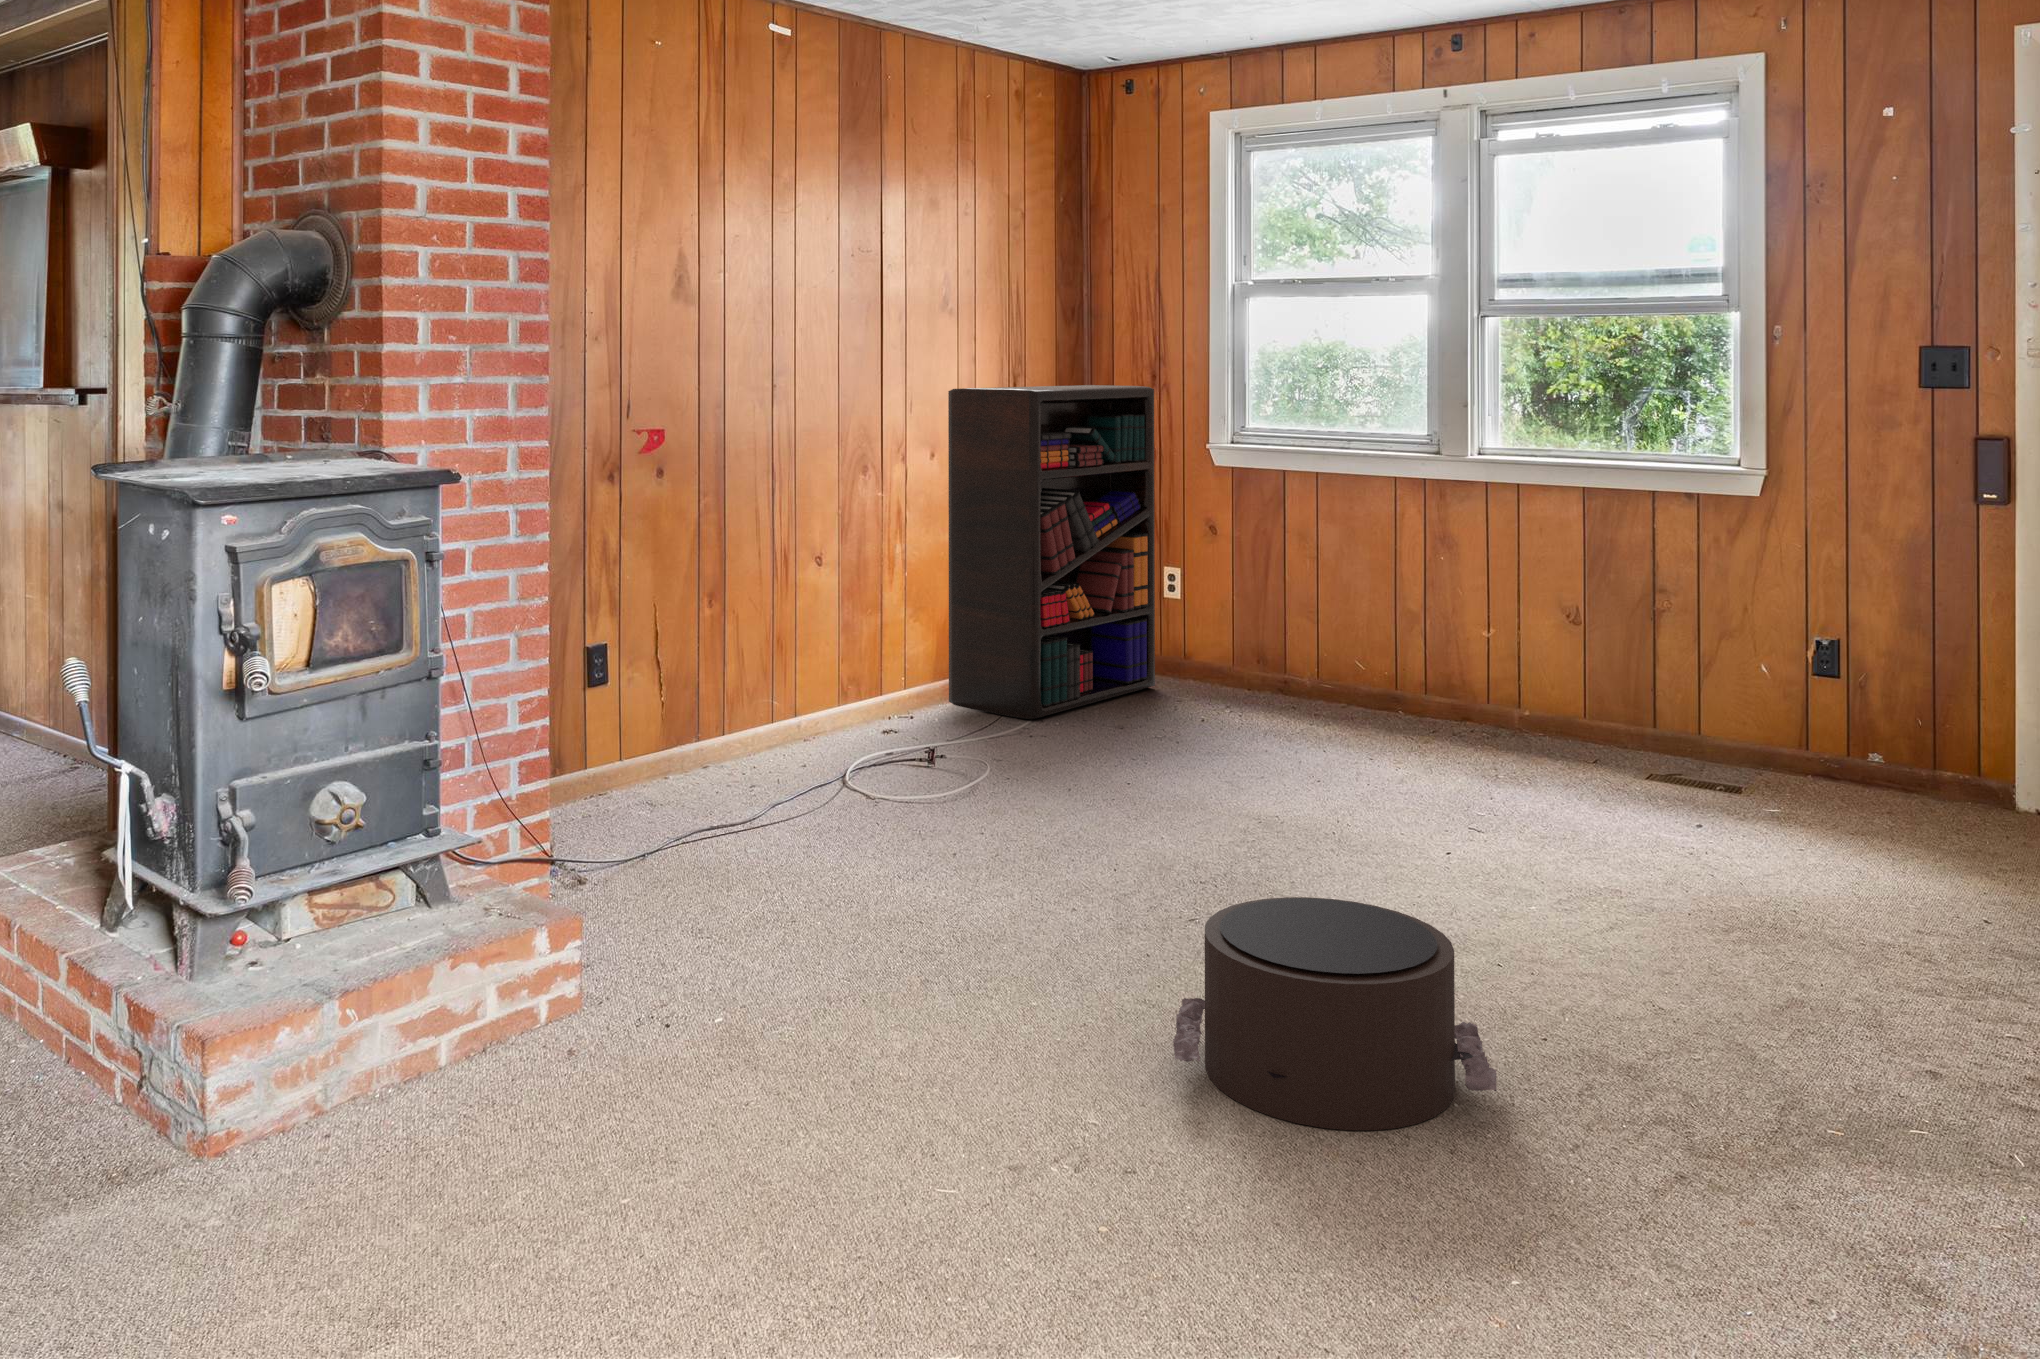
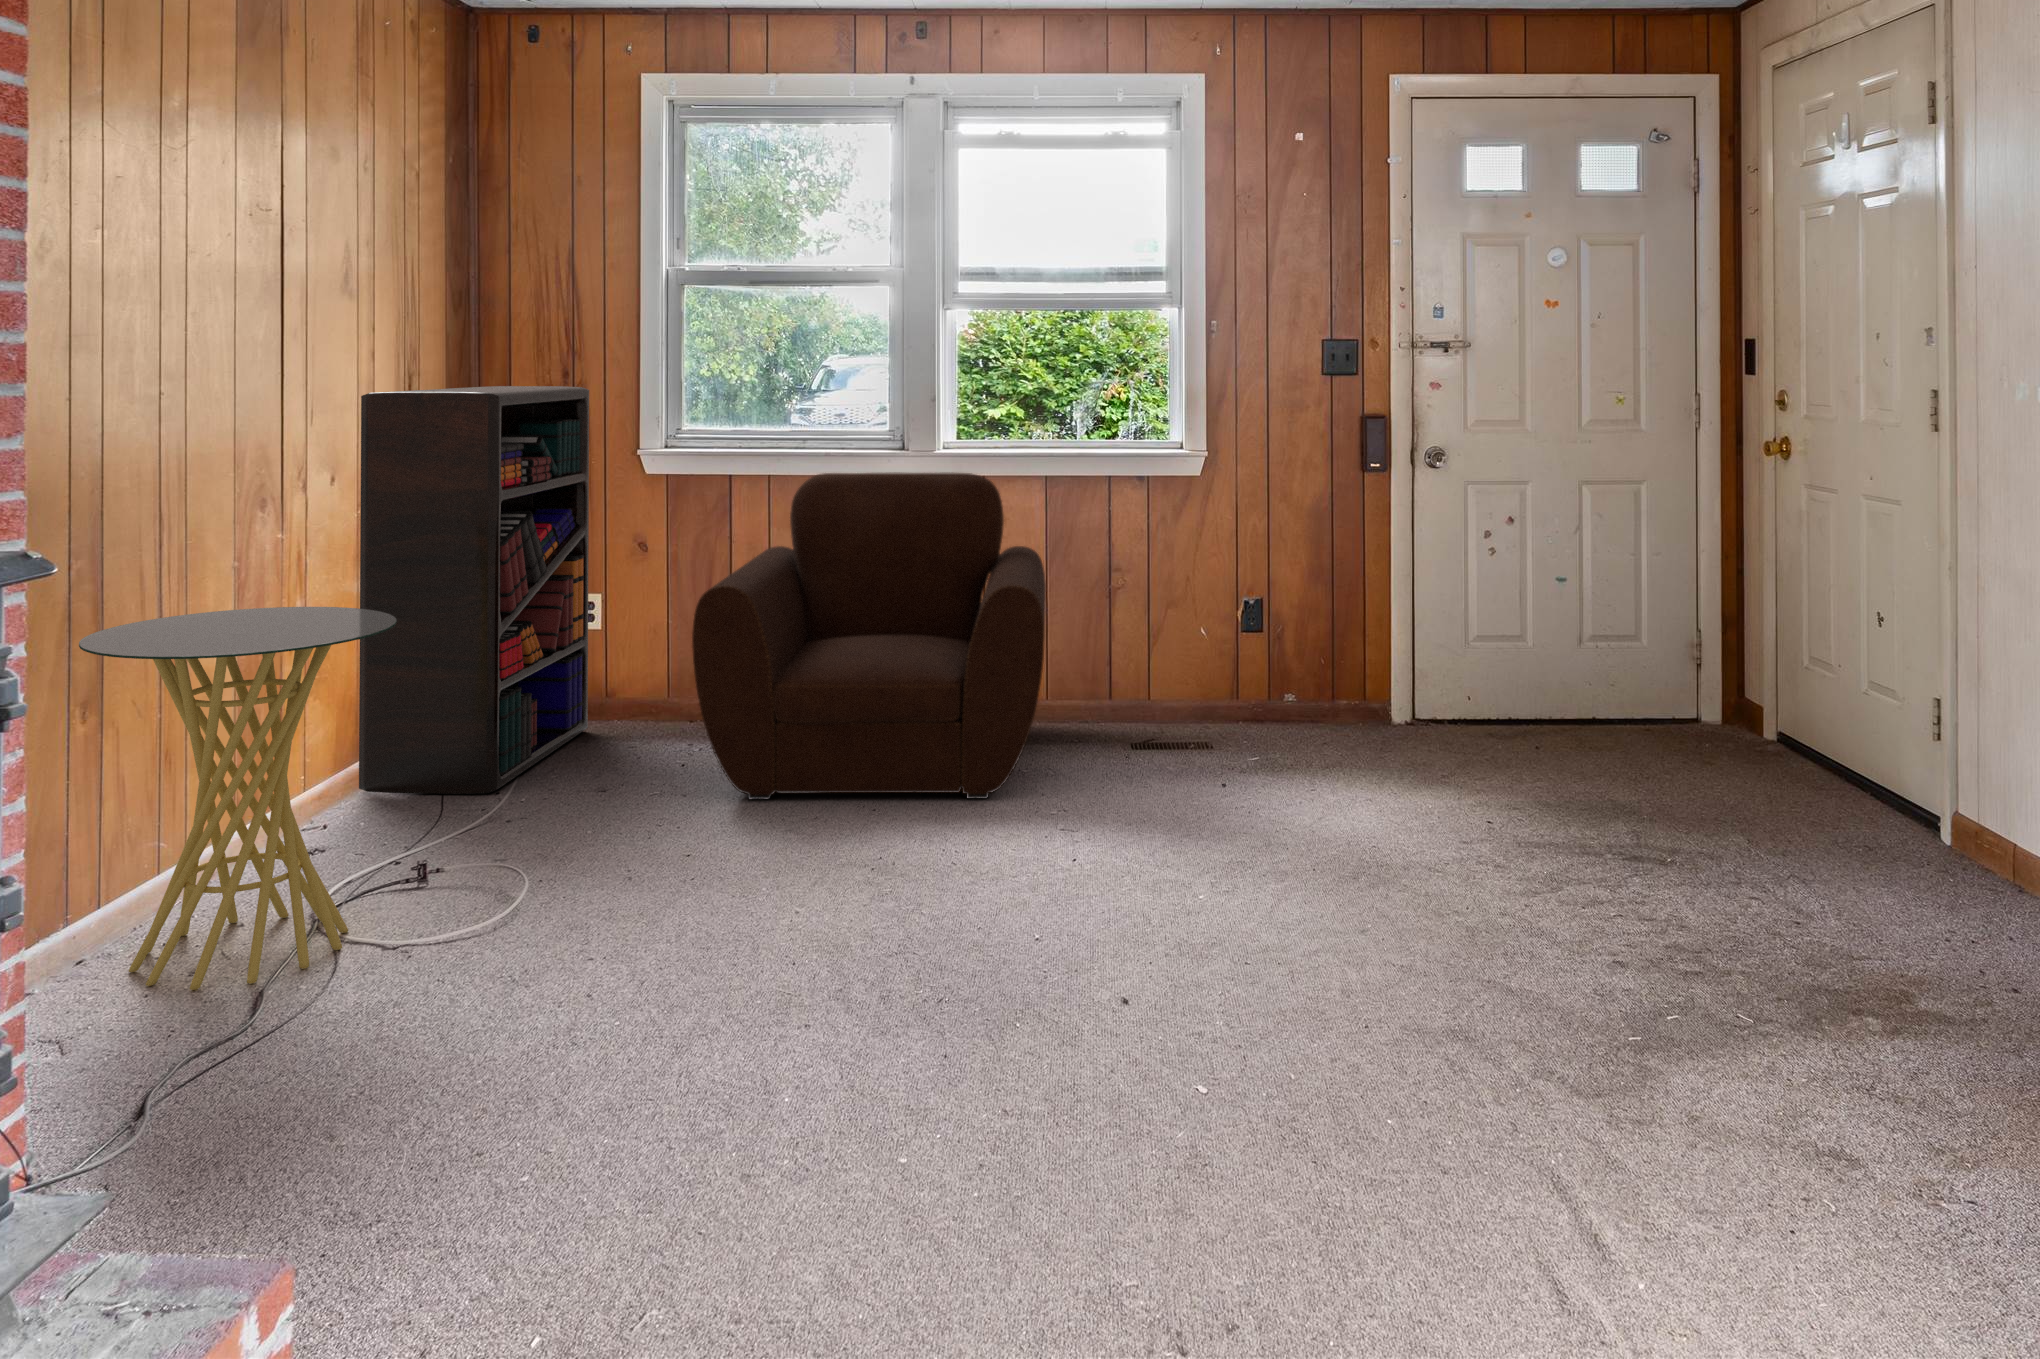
armchair: none [1172,472,1579,794] -> present [692,472,1046,799]
side table: none [683,544,883,804] -> present [79,607,397,990]
pouf: present [1173,897,1497,1130] -> none [1102,937,1464,1206]

